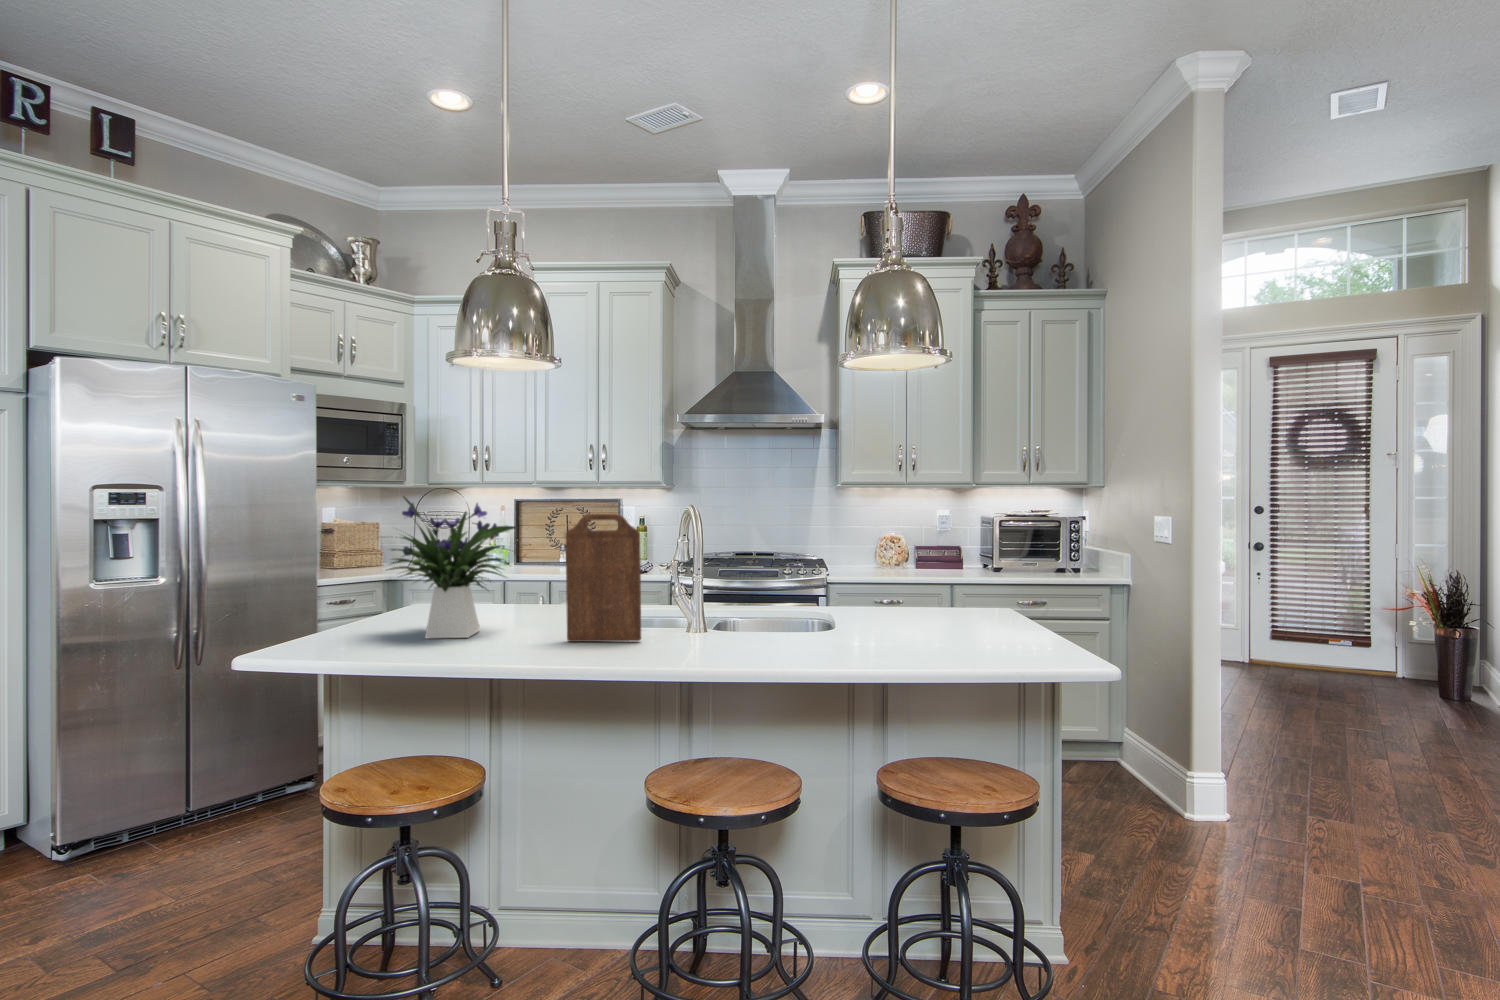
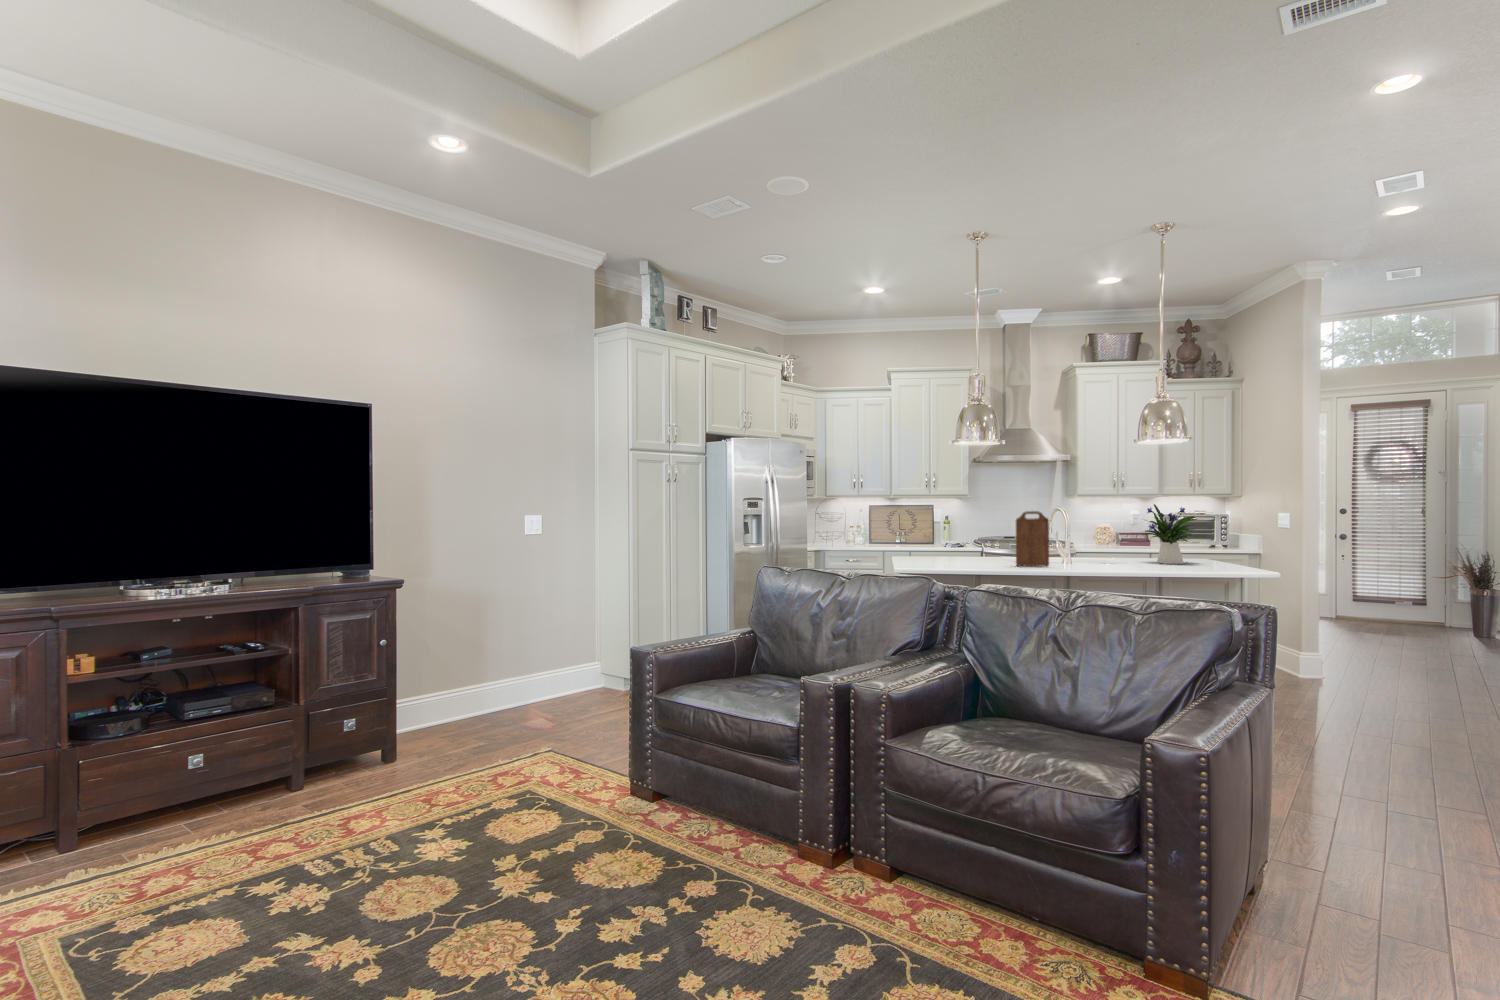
flower arrangement: present [386,497,517,638] -> present [1144,504,1197,564]

